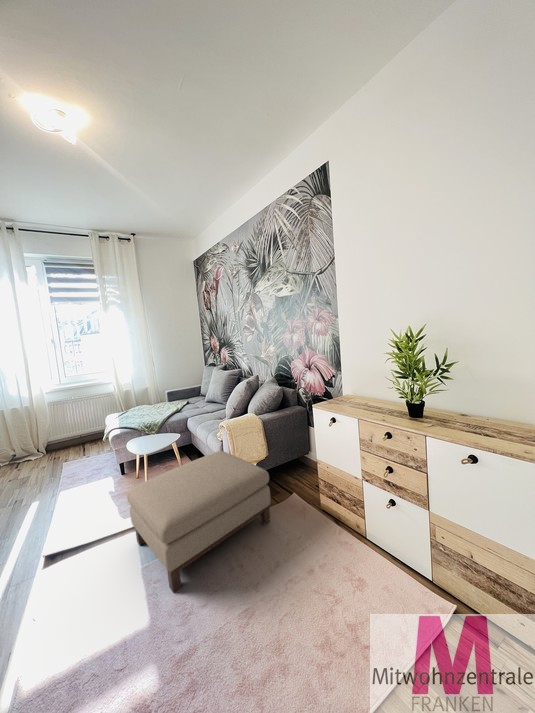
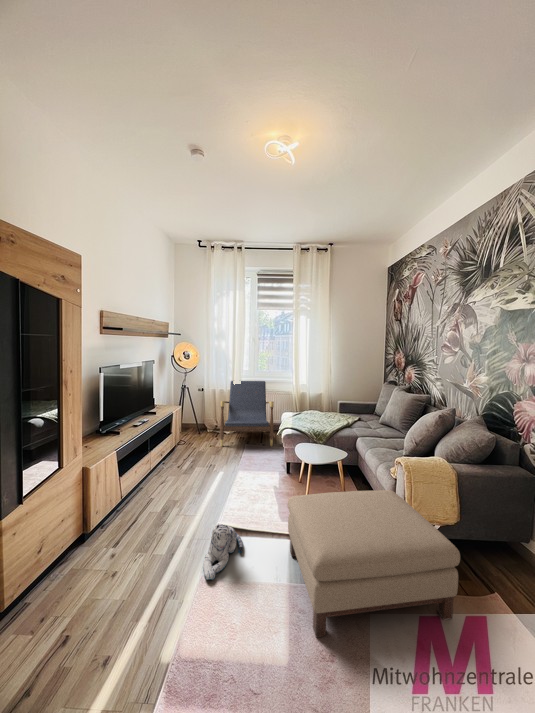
lounge chair: none [13,388,98,479] -> present [220,381,274,446]
plush toy: none [29,550,81,619] -> present [203,524,243,580]

